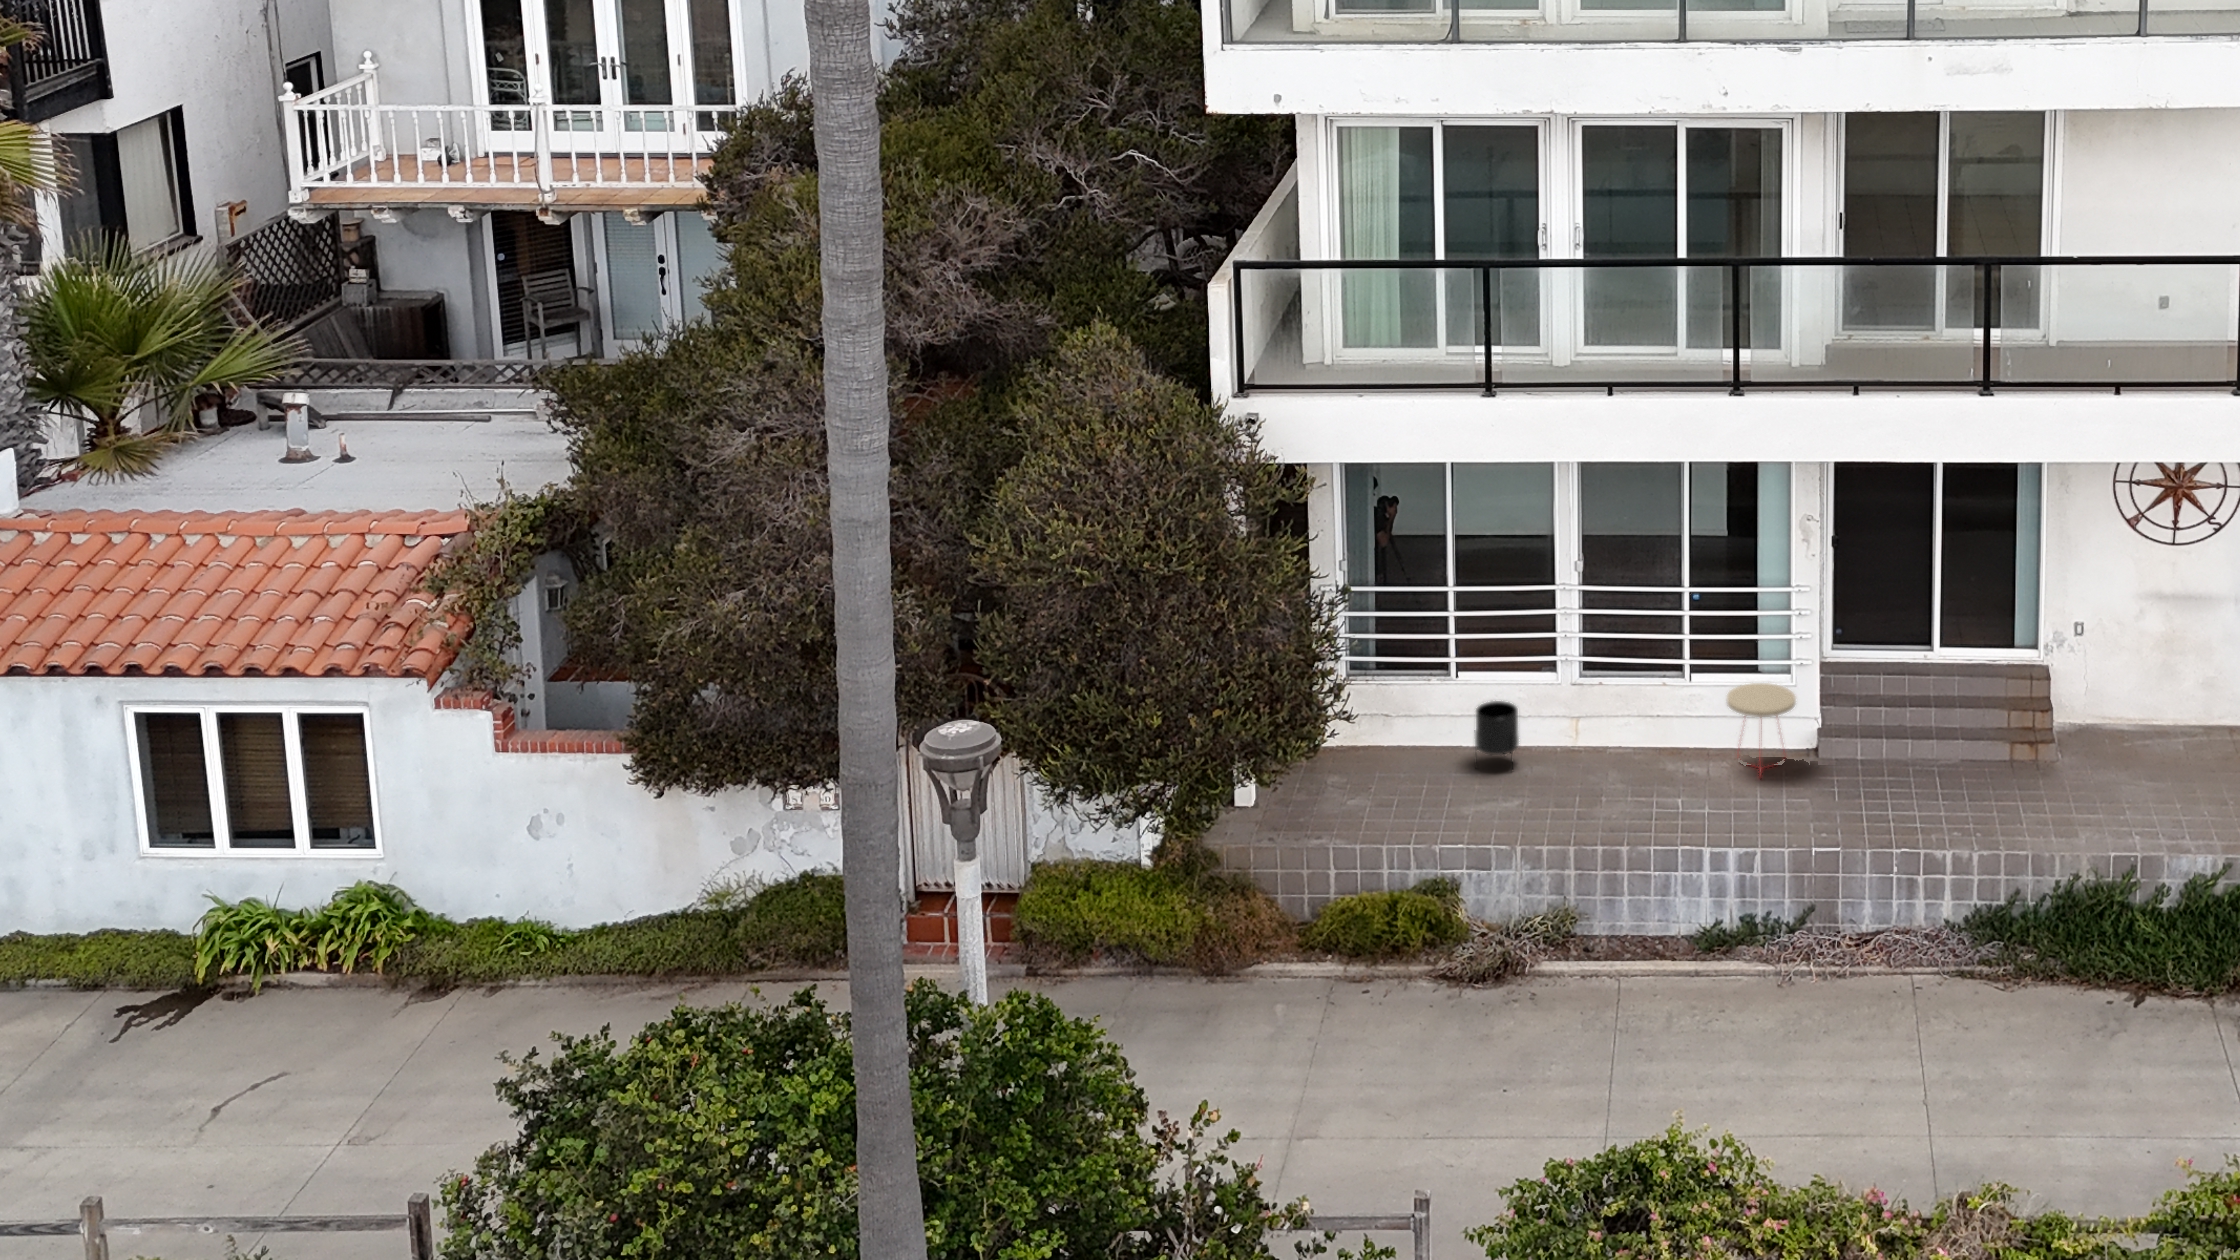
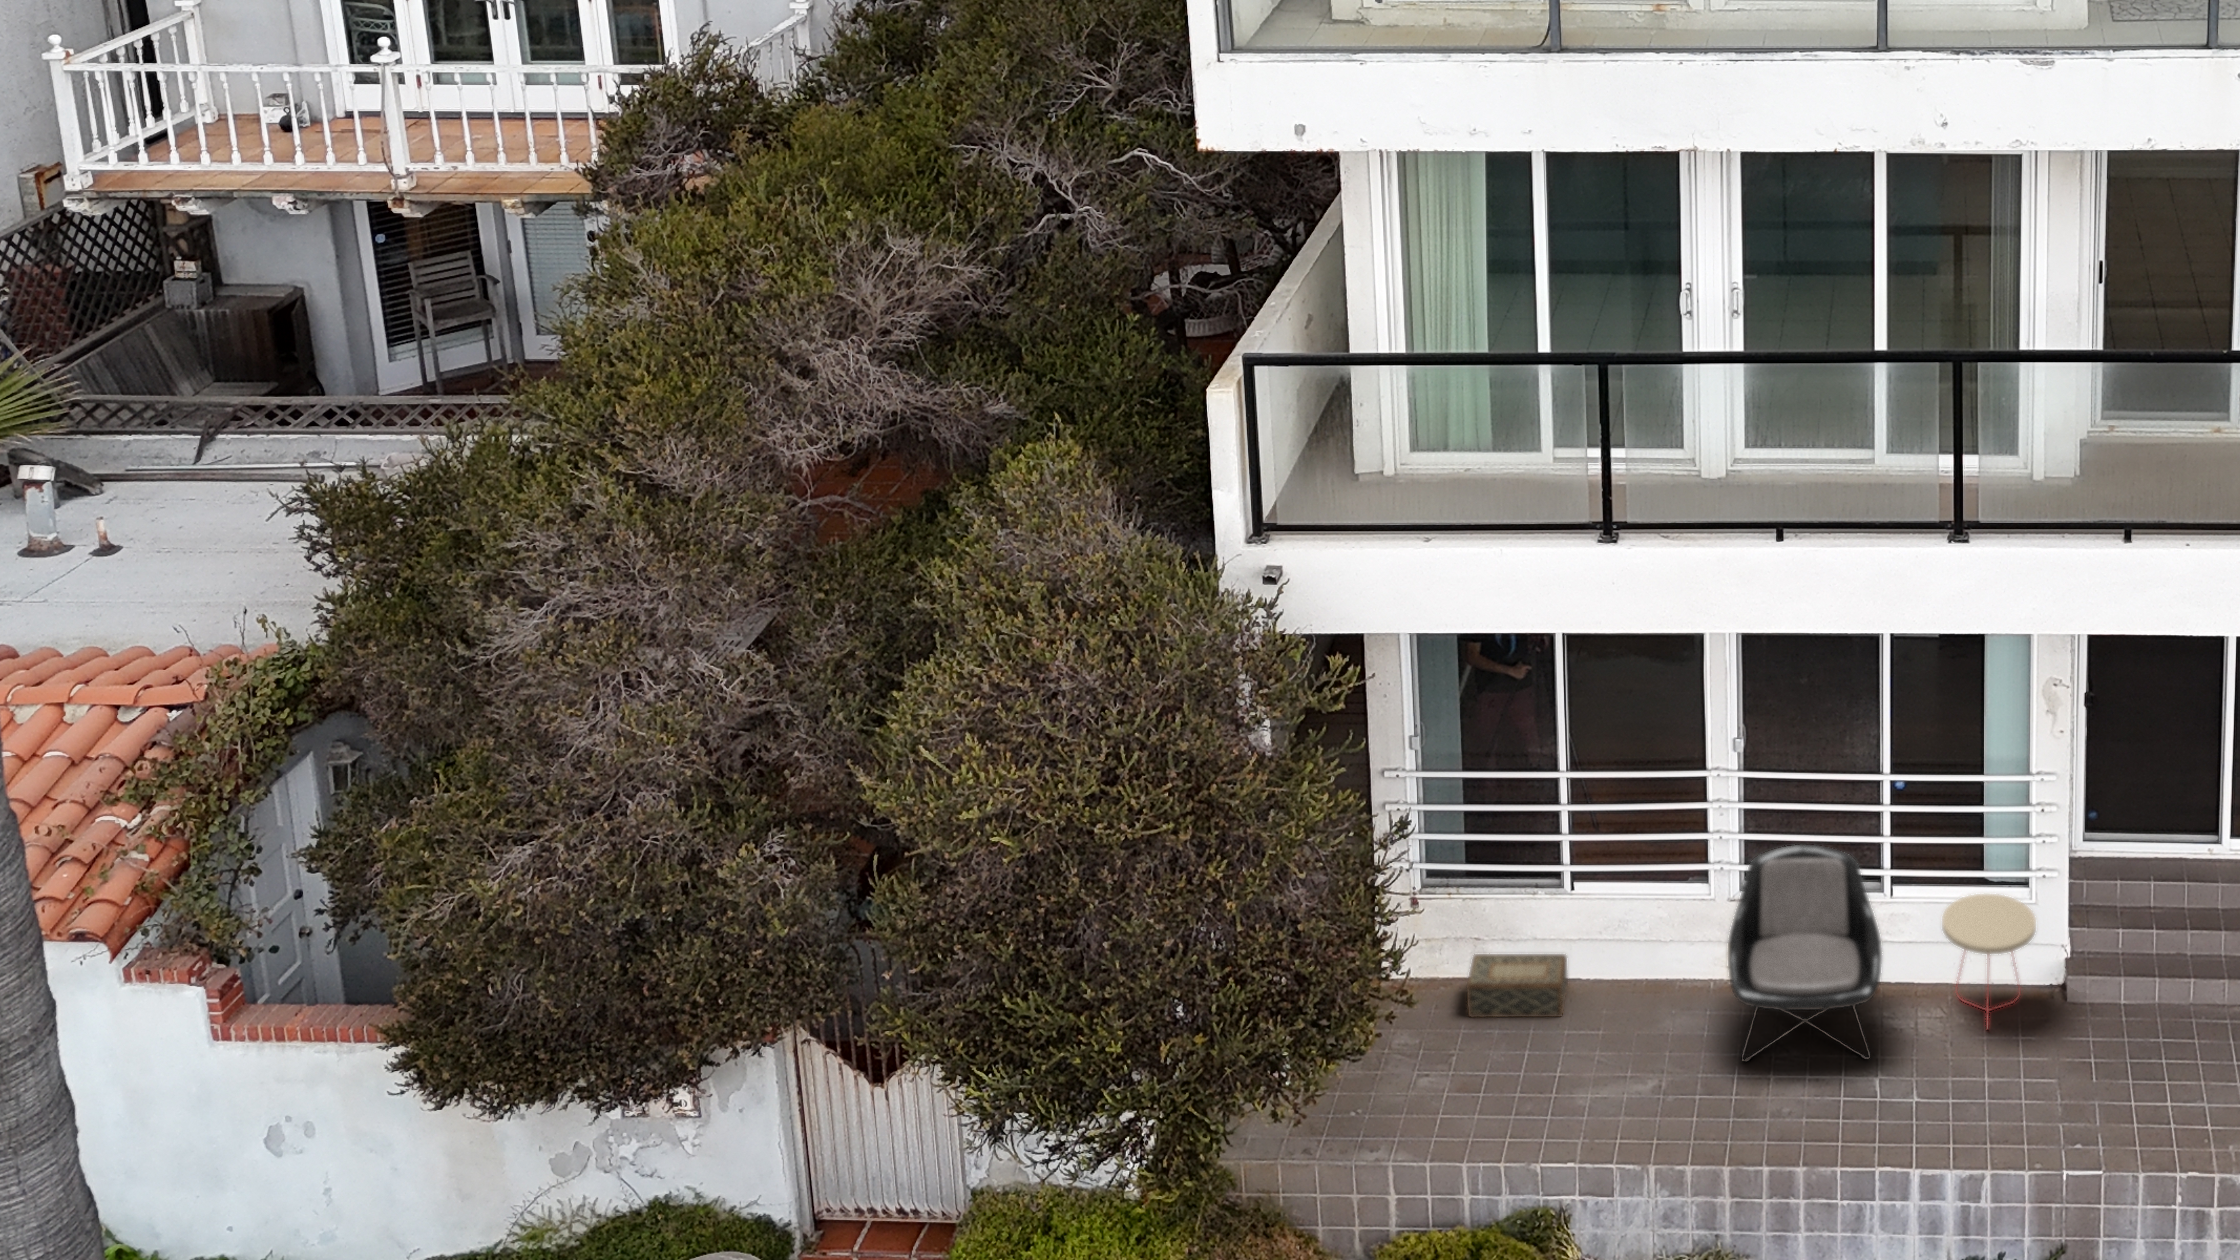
lounge chair: none [1569,645,1682,798] -> present [1728,845,1882,1062]
planter: present [1474,701,1519,763] -> none [1600,916,1660,1016]
woven basket: none [1376,731,1450,774] -> present [1467,954,1568,1017]

